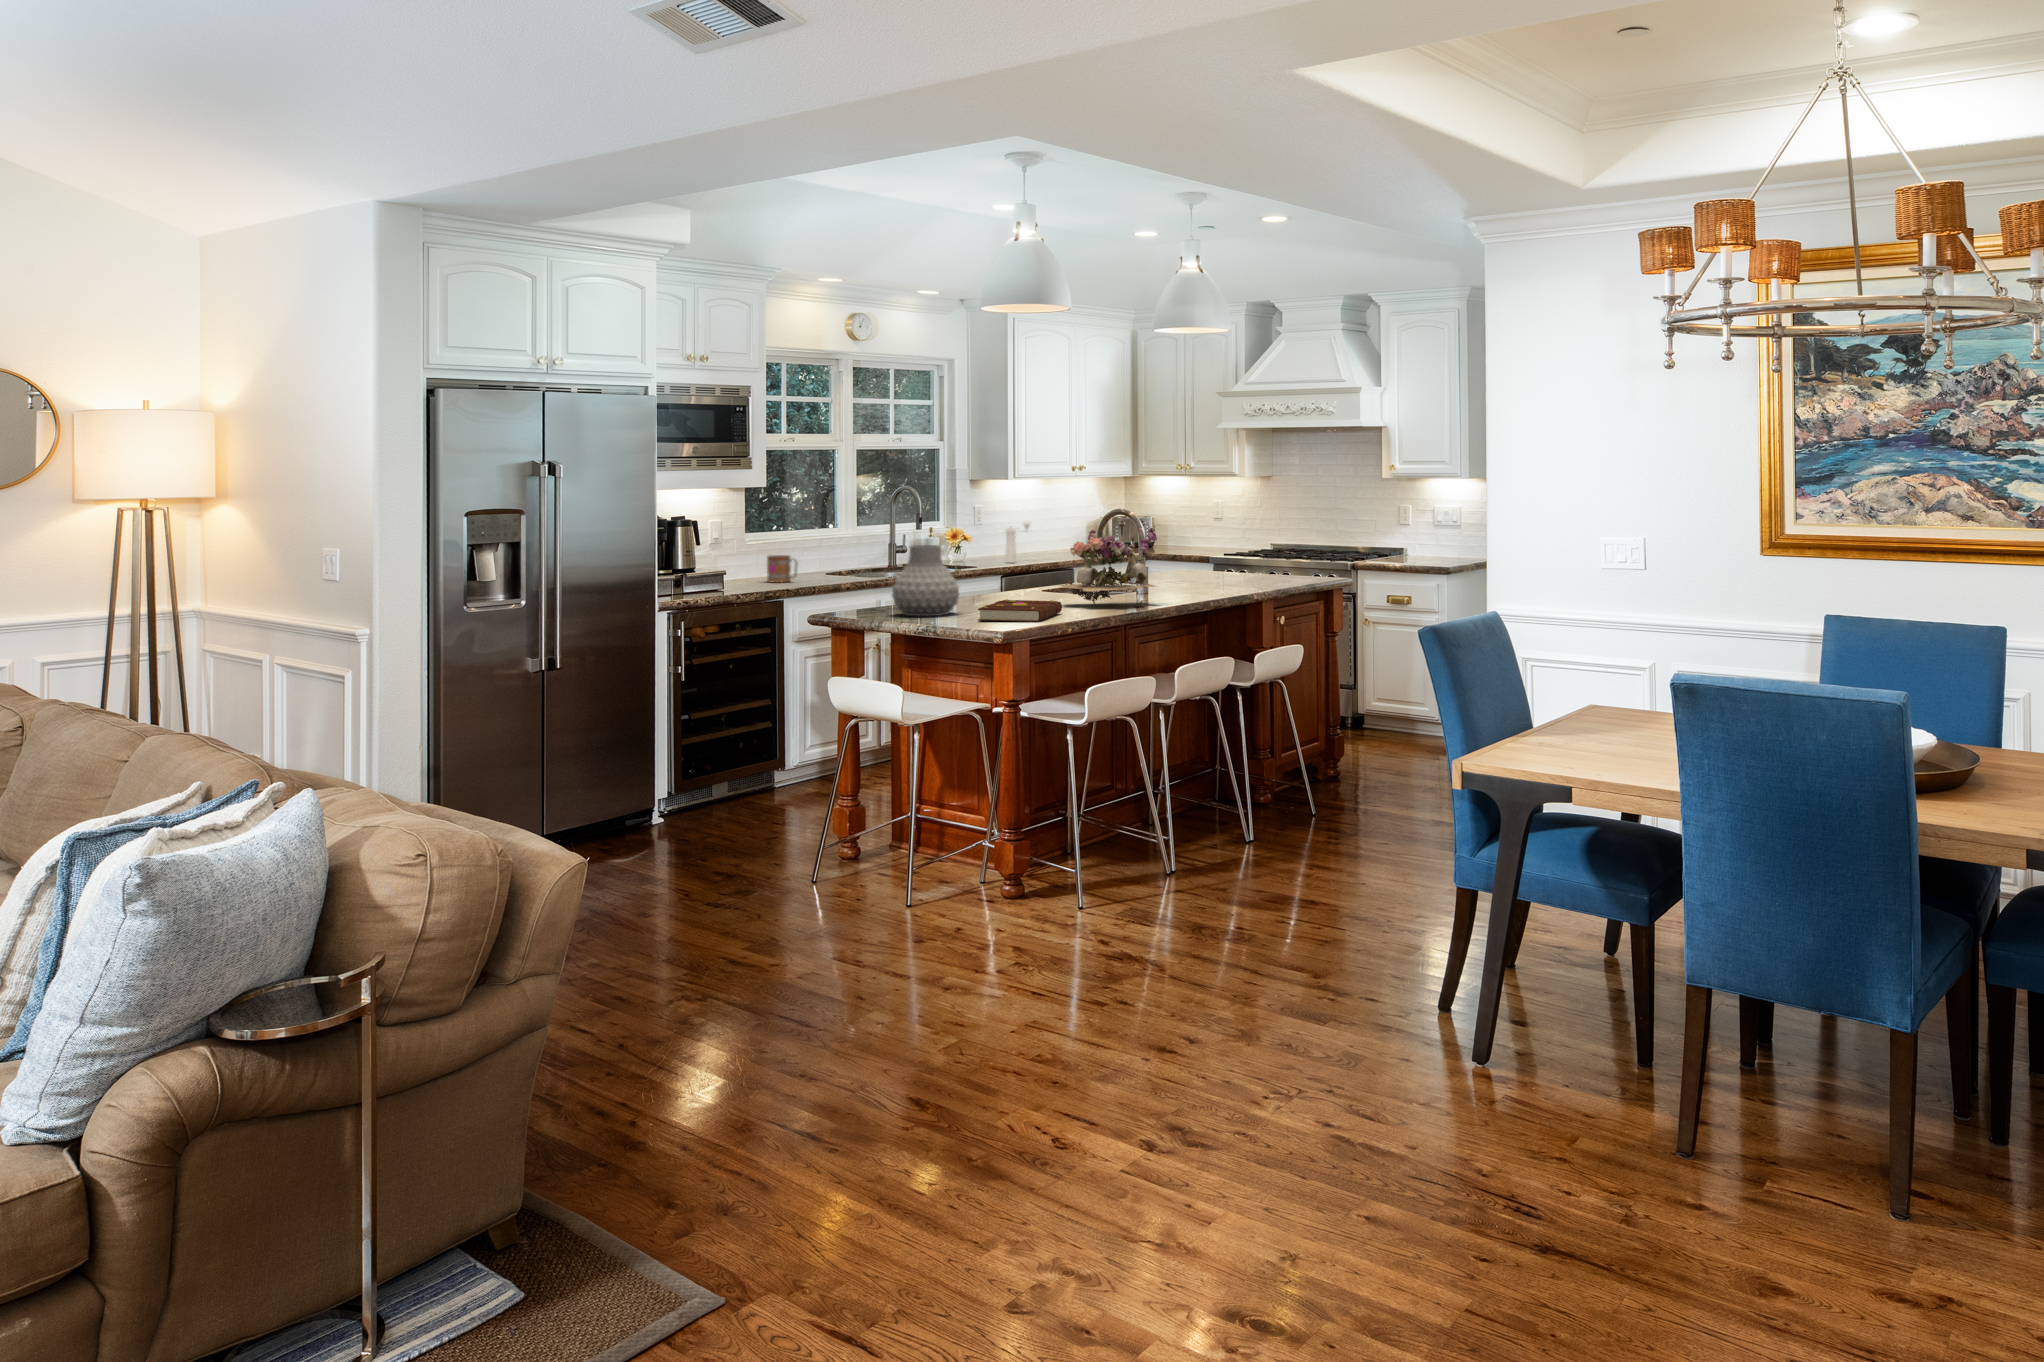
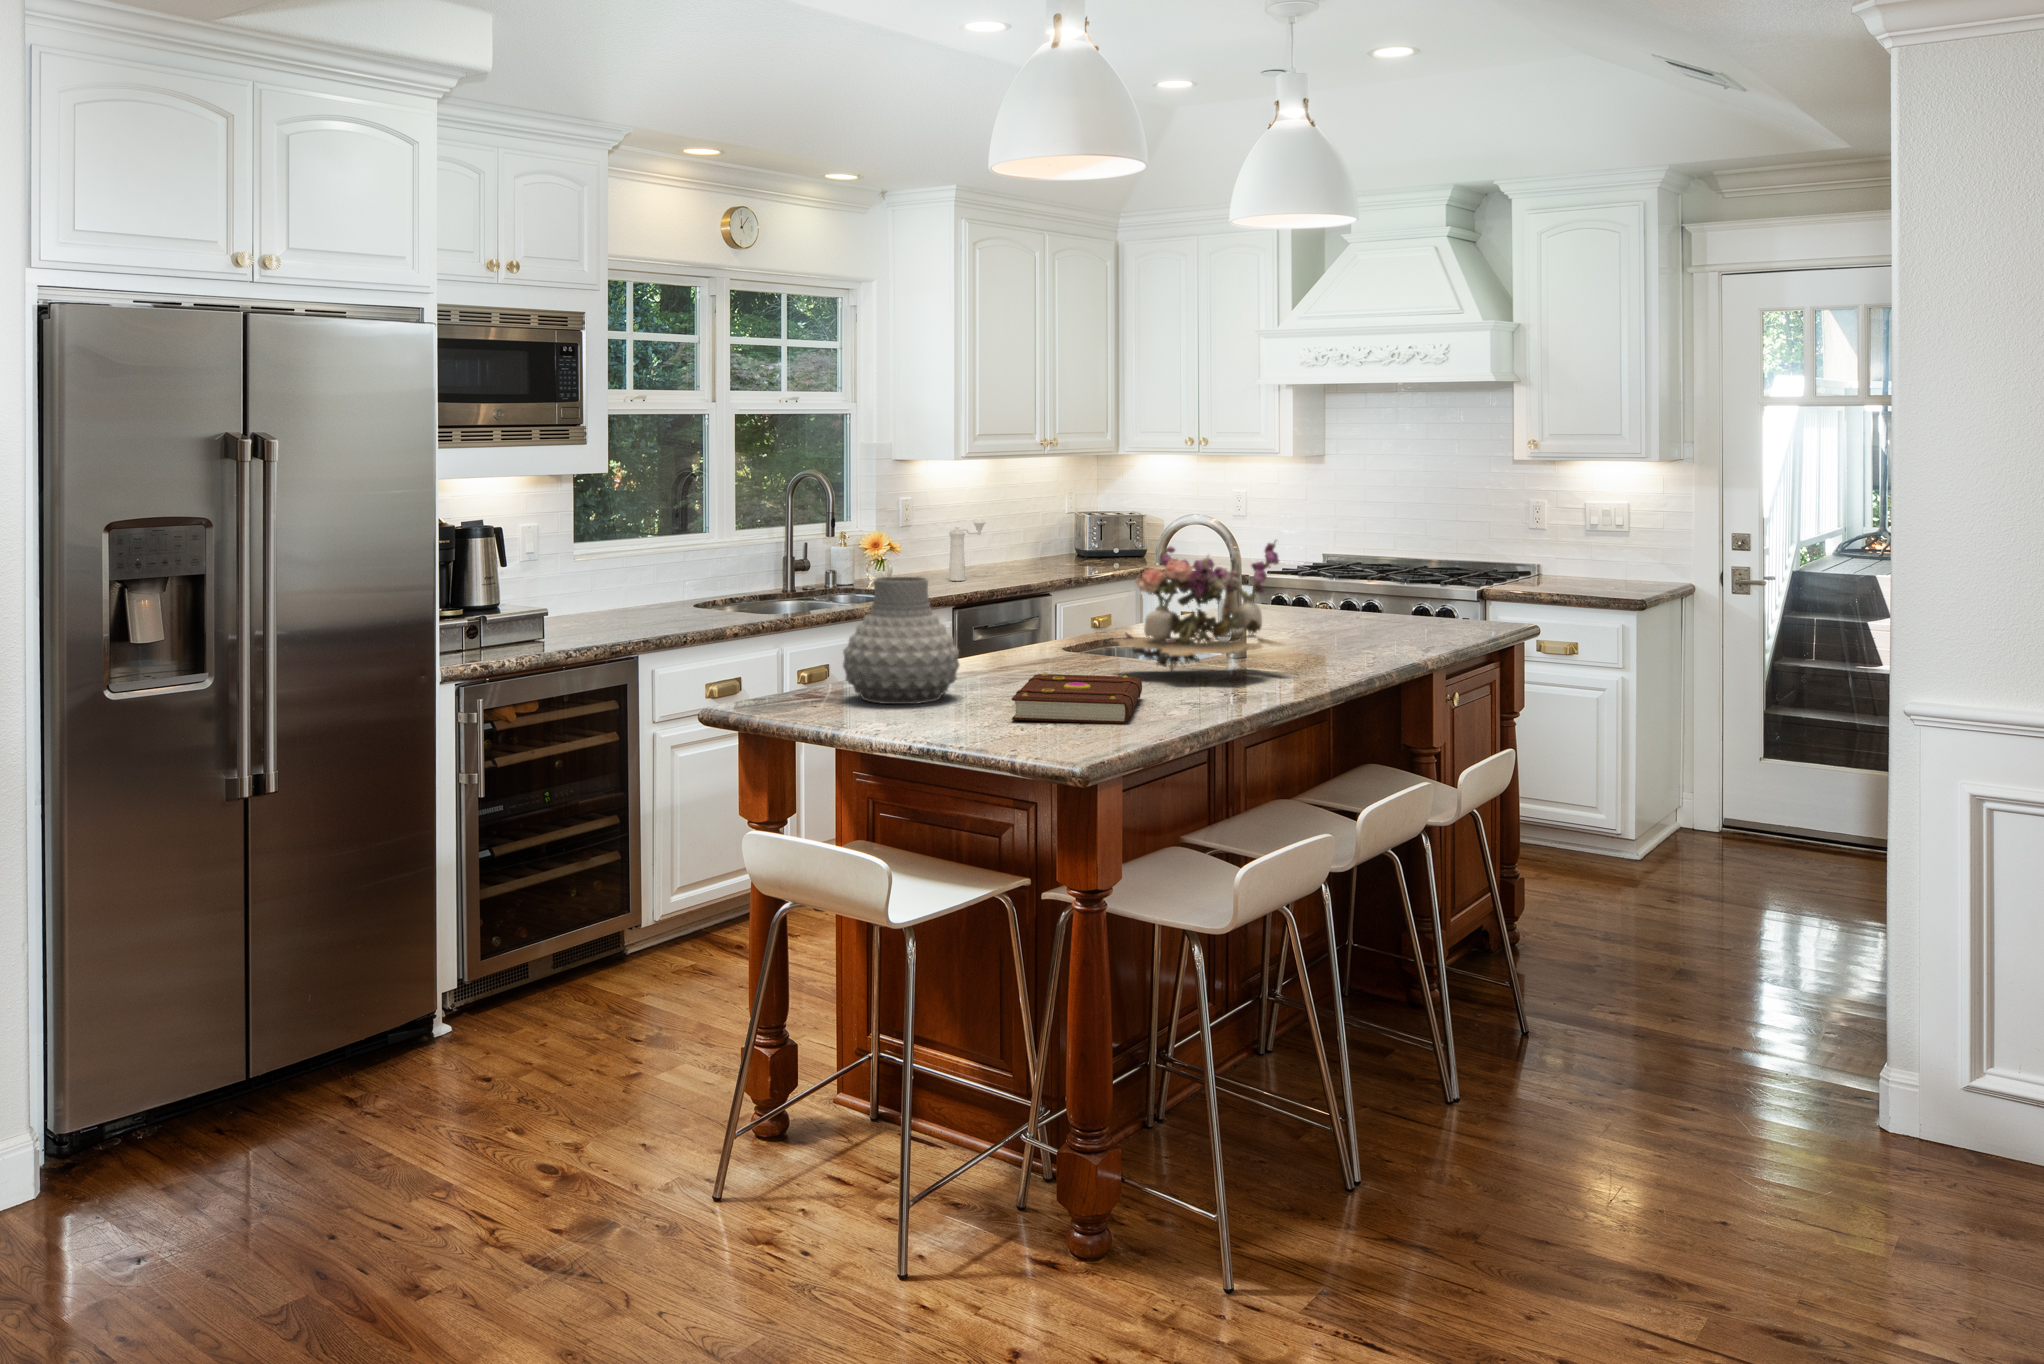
mug: present [767,555,797,583] -> none [607,577,655,621]

